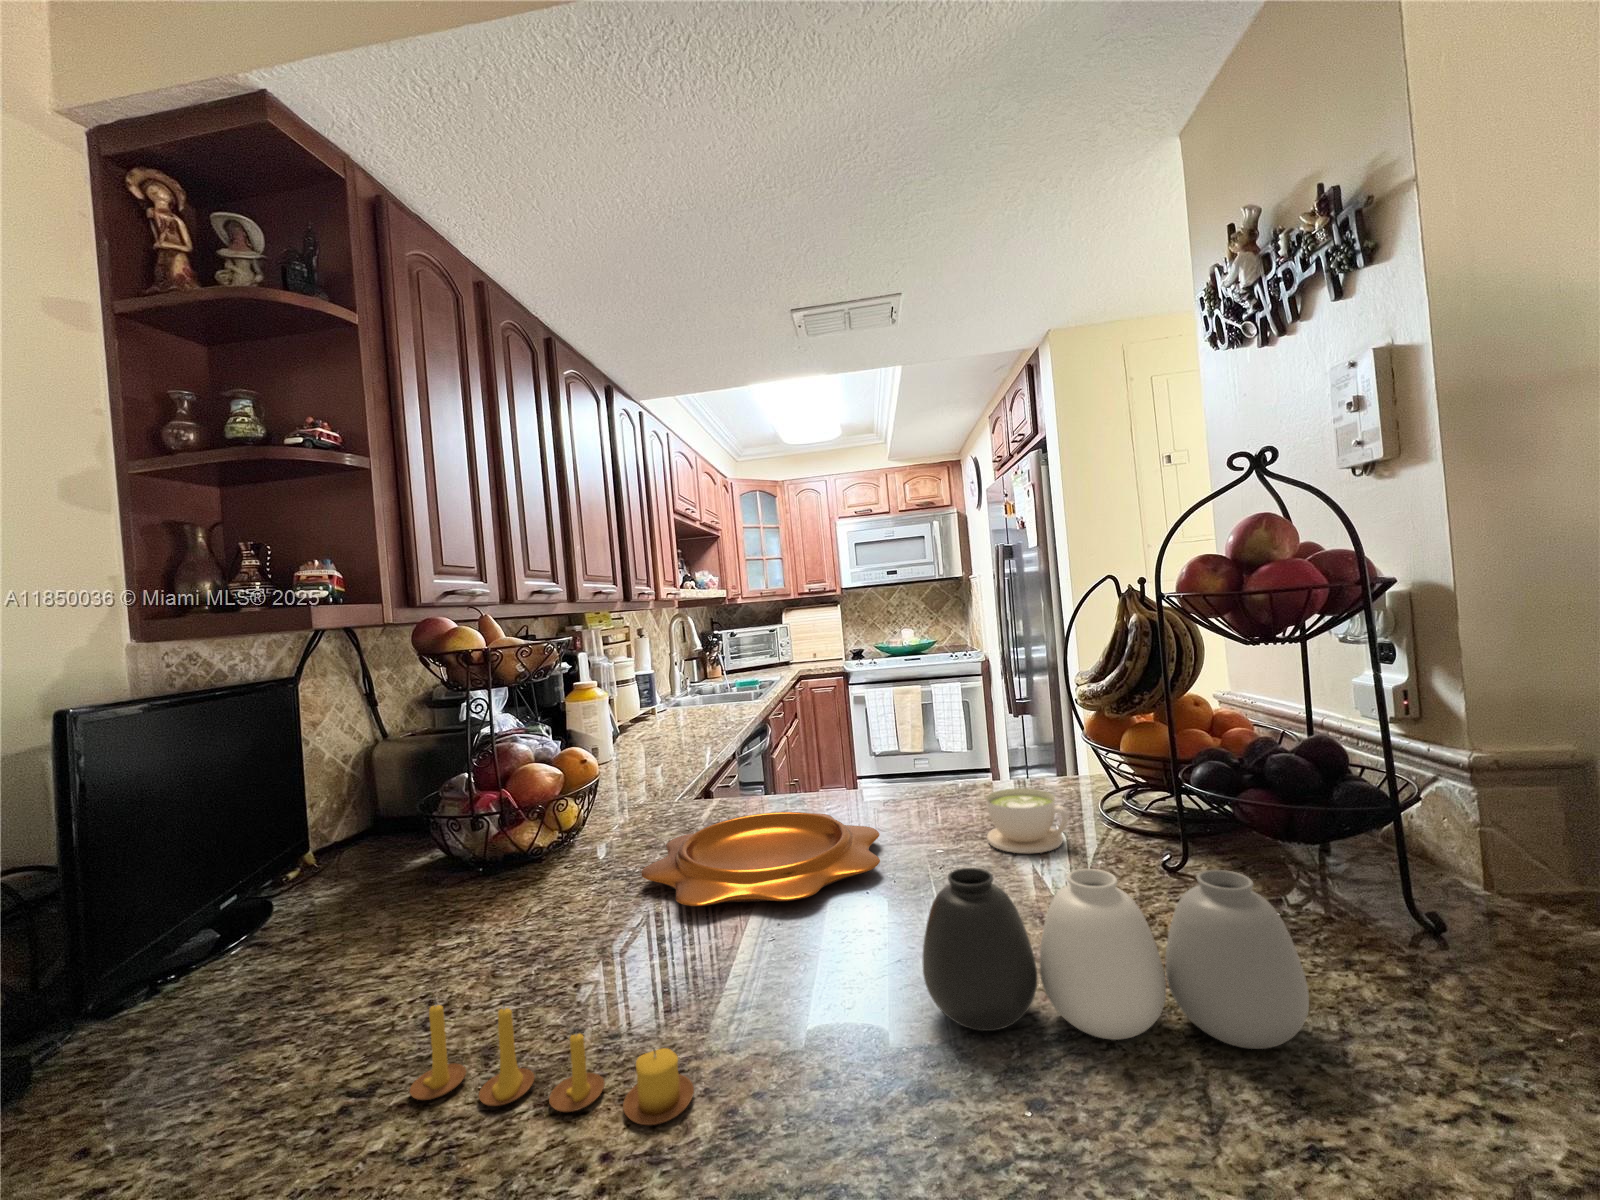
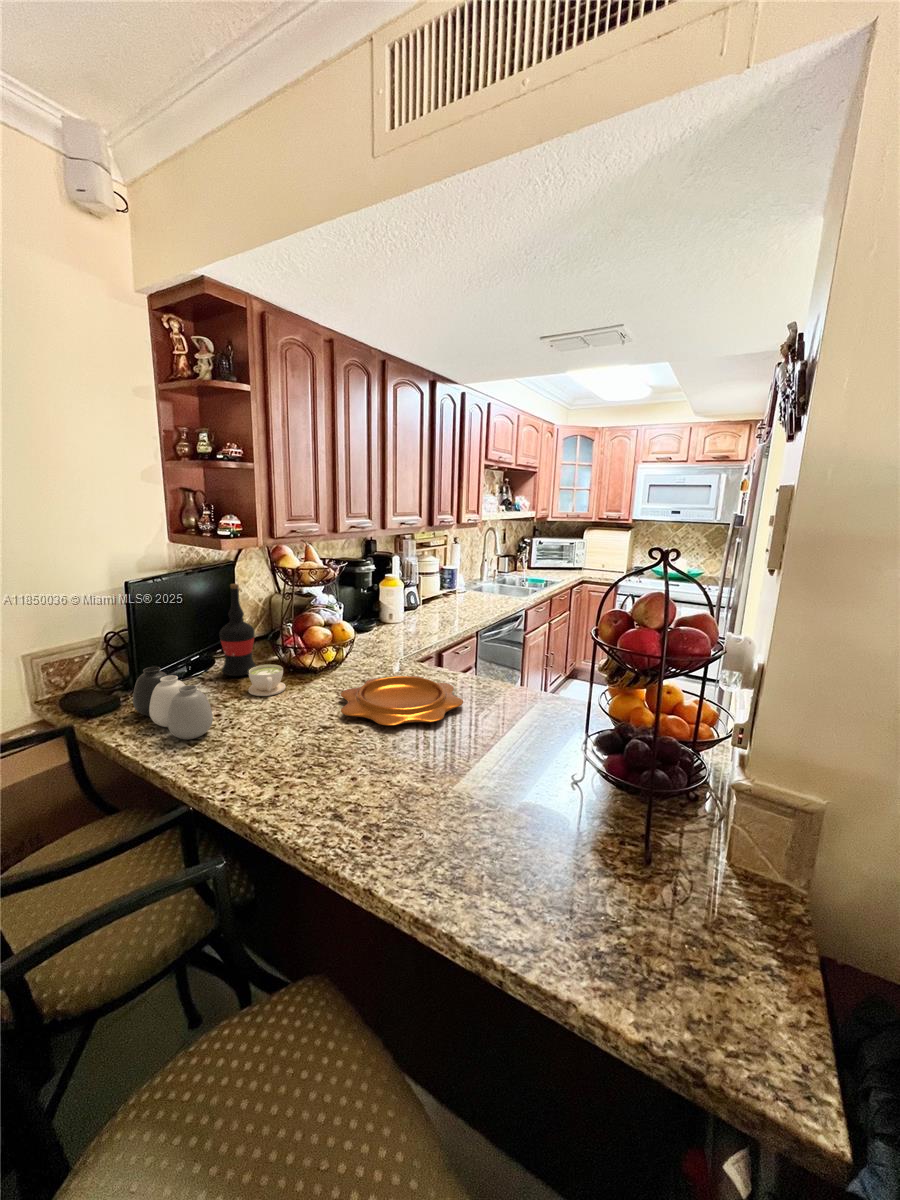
wine bottle: none [304,702,396,916] -> present [220,584,256,676]
coffee cup: present [986,788,1069,854] -> present [248,664,286,696]
vase: present [923,868,1309,1049] -> present [133,667,213,739]
candle: present [410,998,694,1125] -> none [200,721,277,788]

